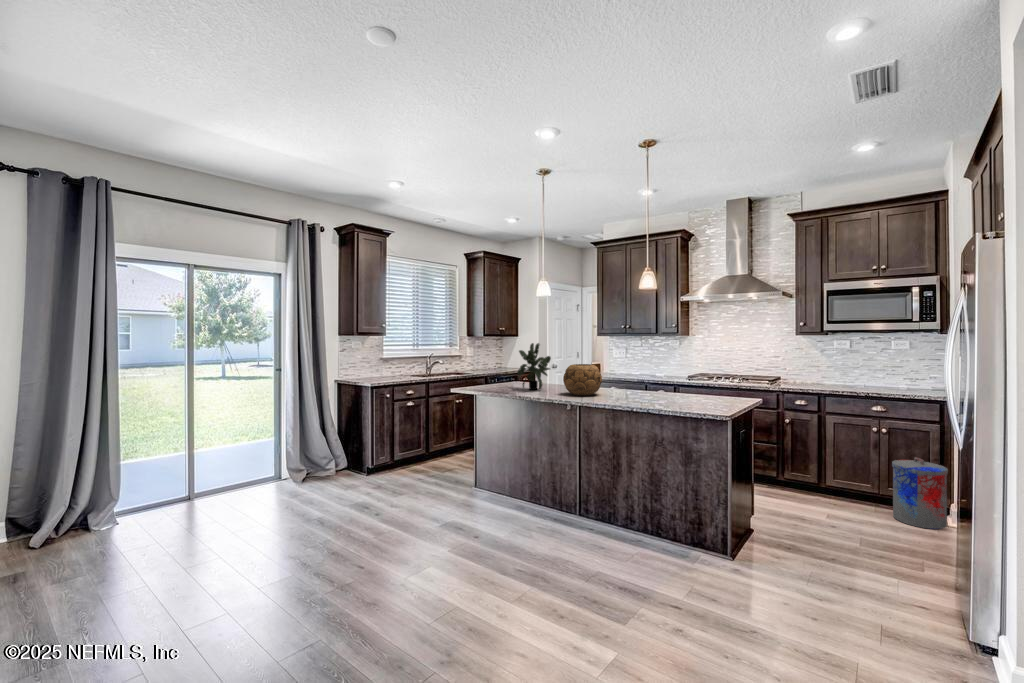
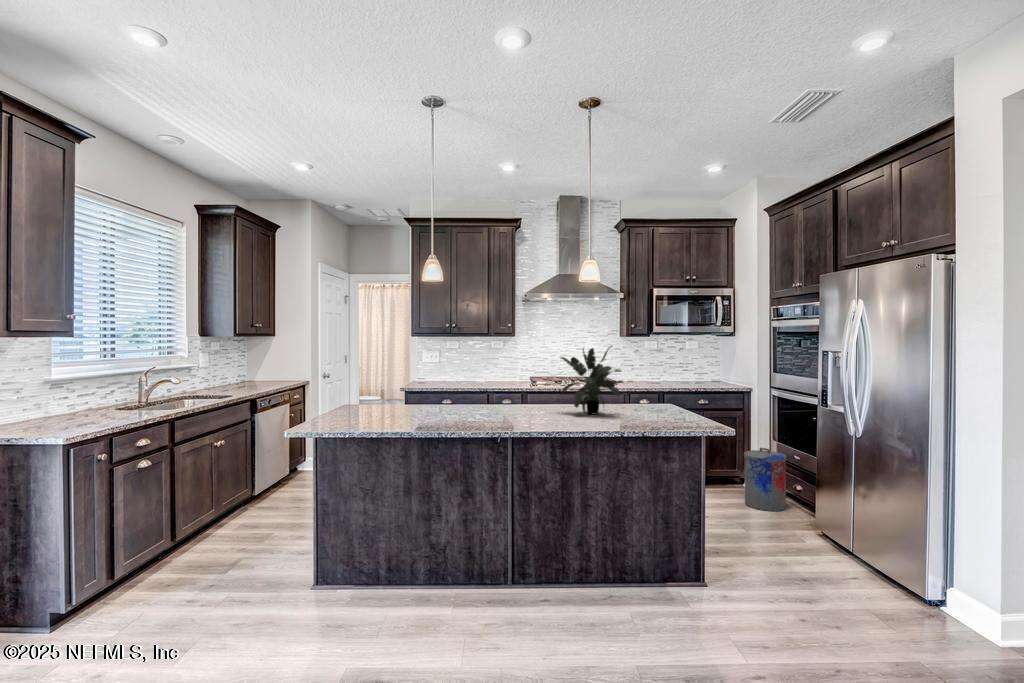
potted plant: present [517,343,551,390] -> present [560,346,623,414]
decorative bowl: present [563,364,602,396] -> none [469,374,522,418]

